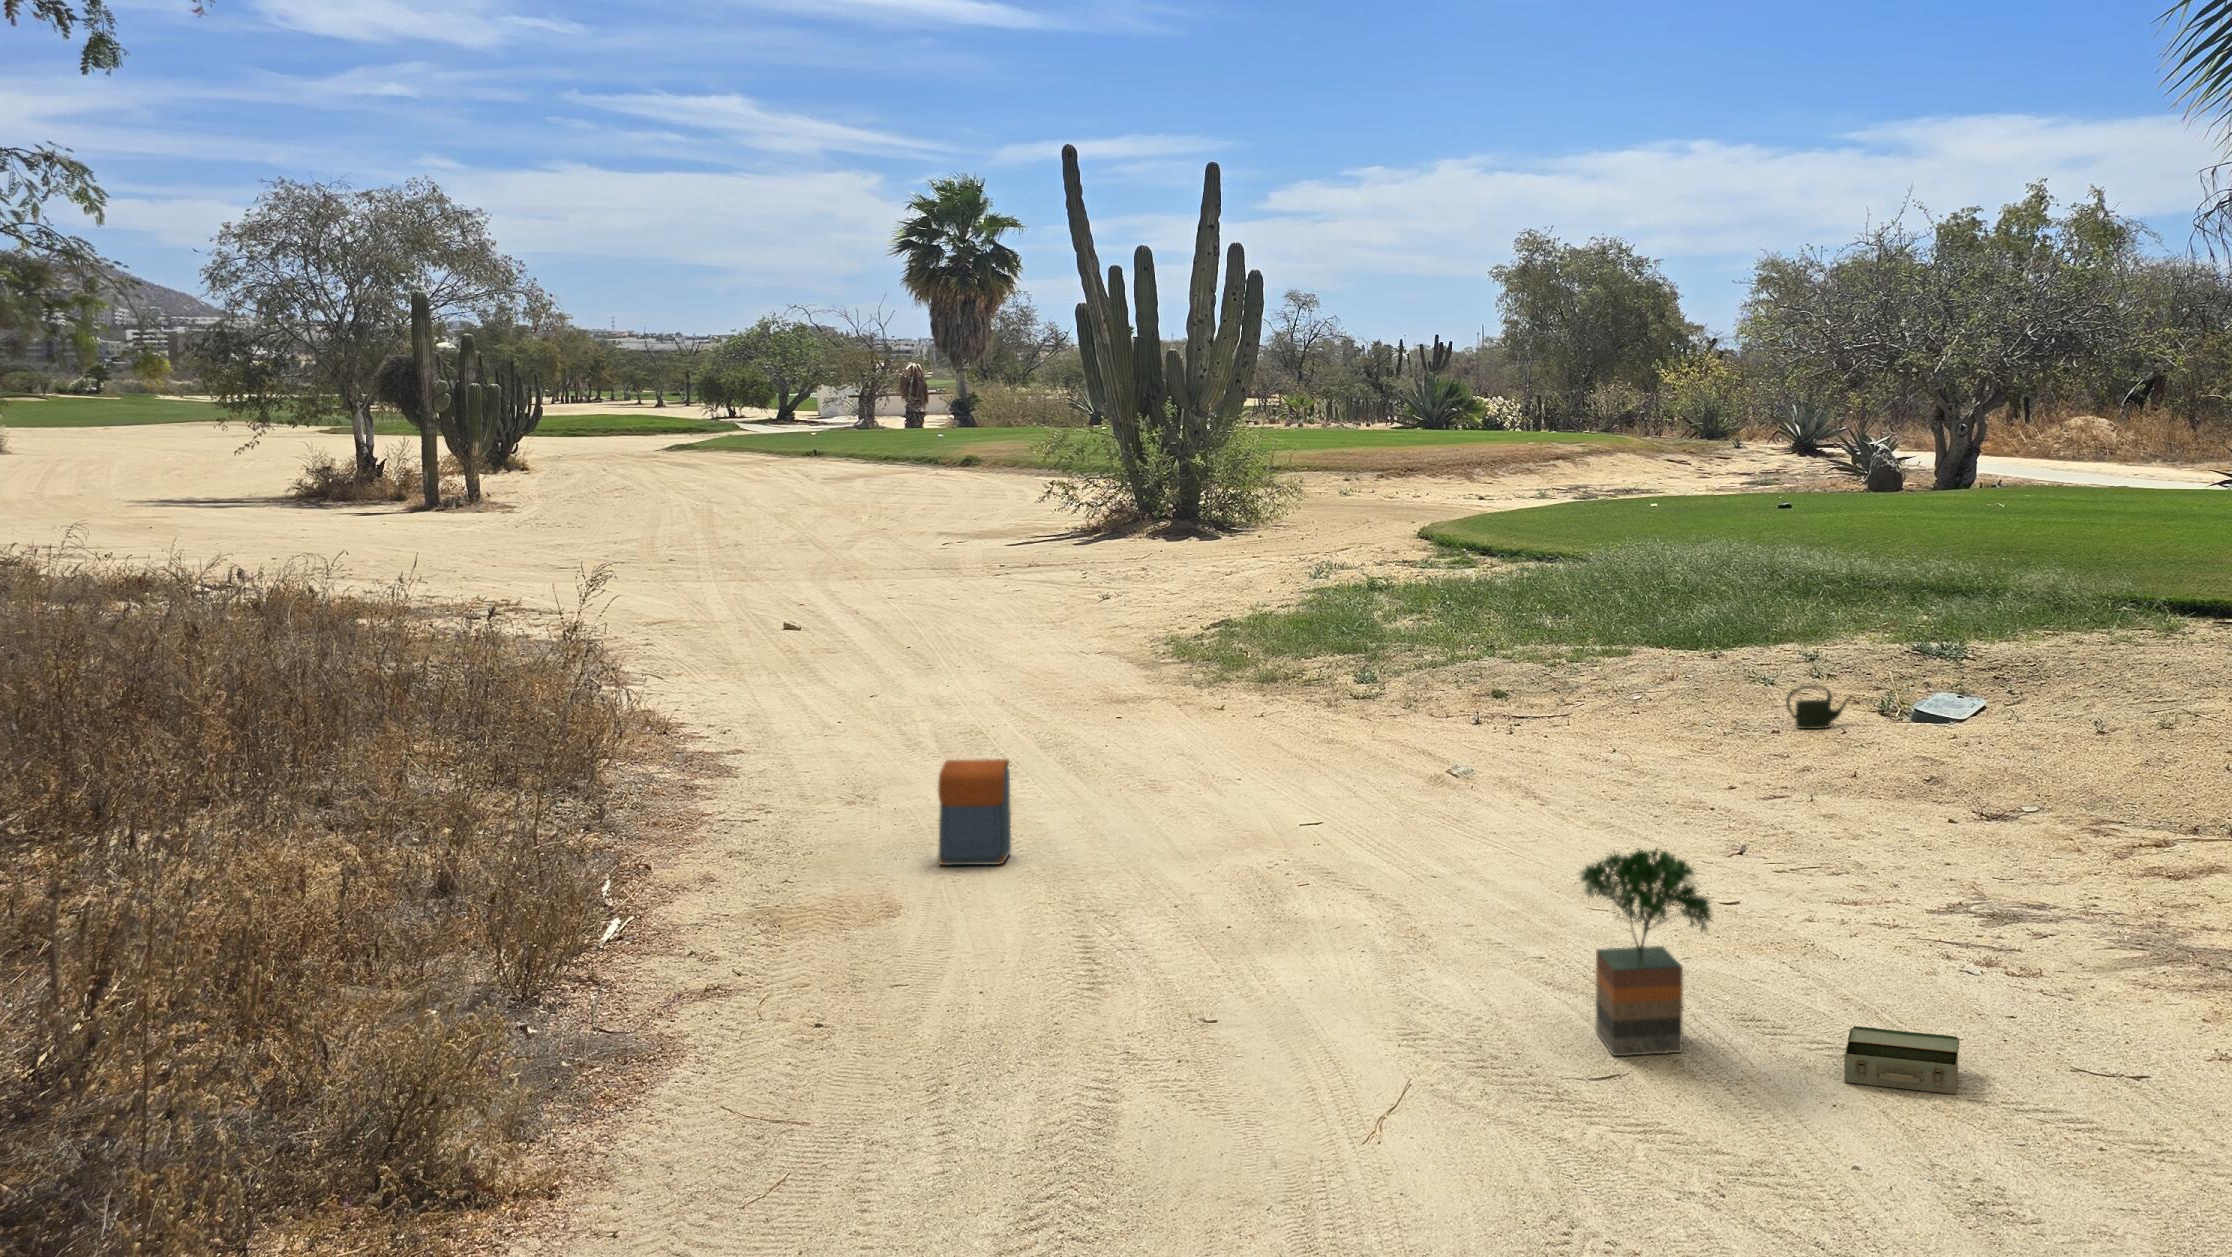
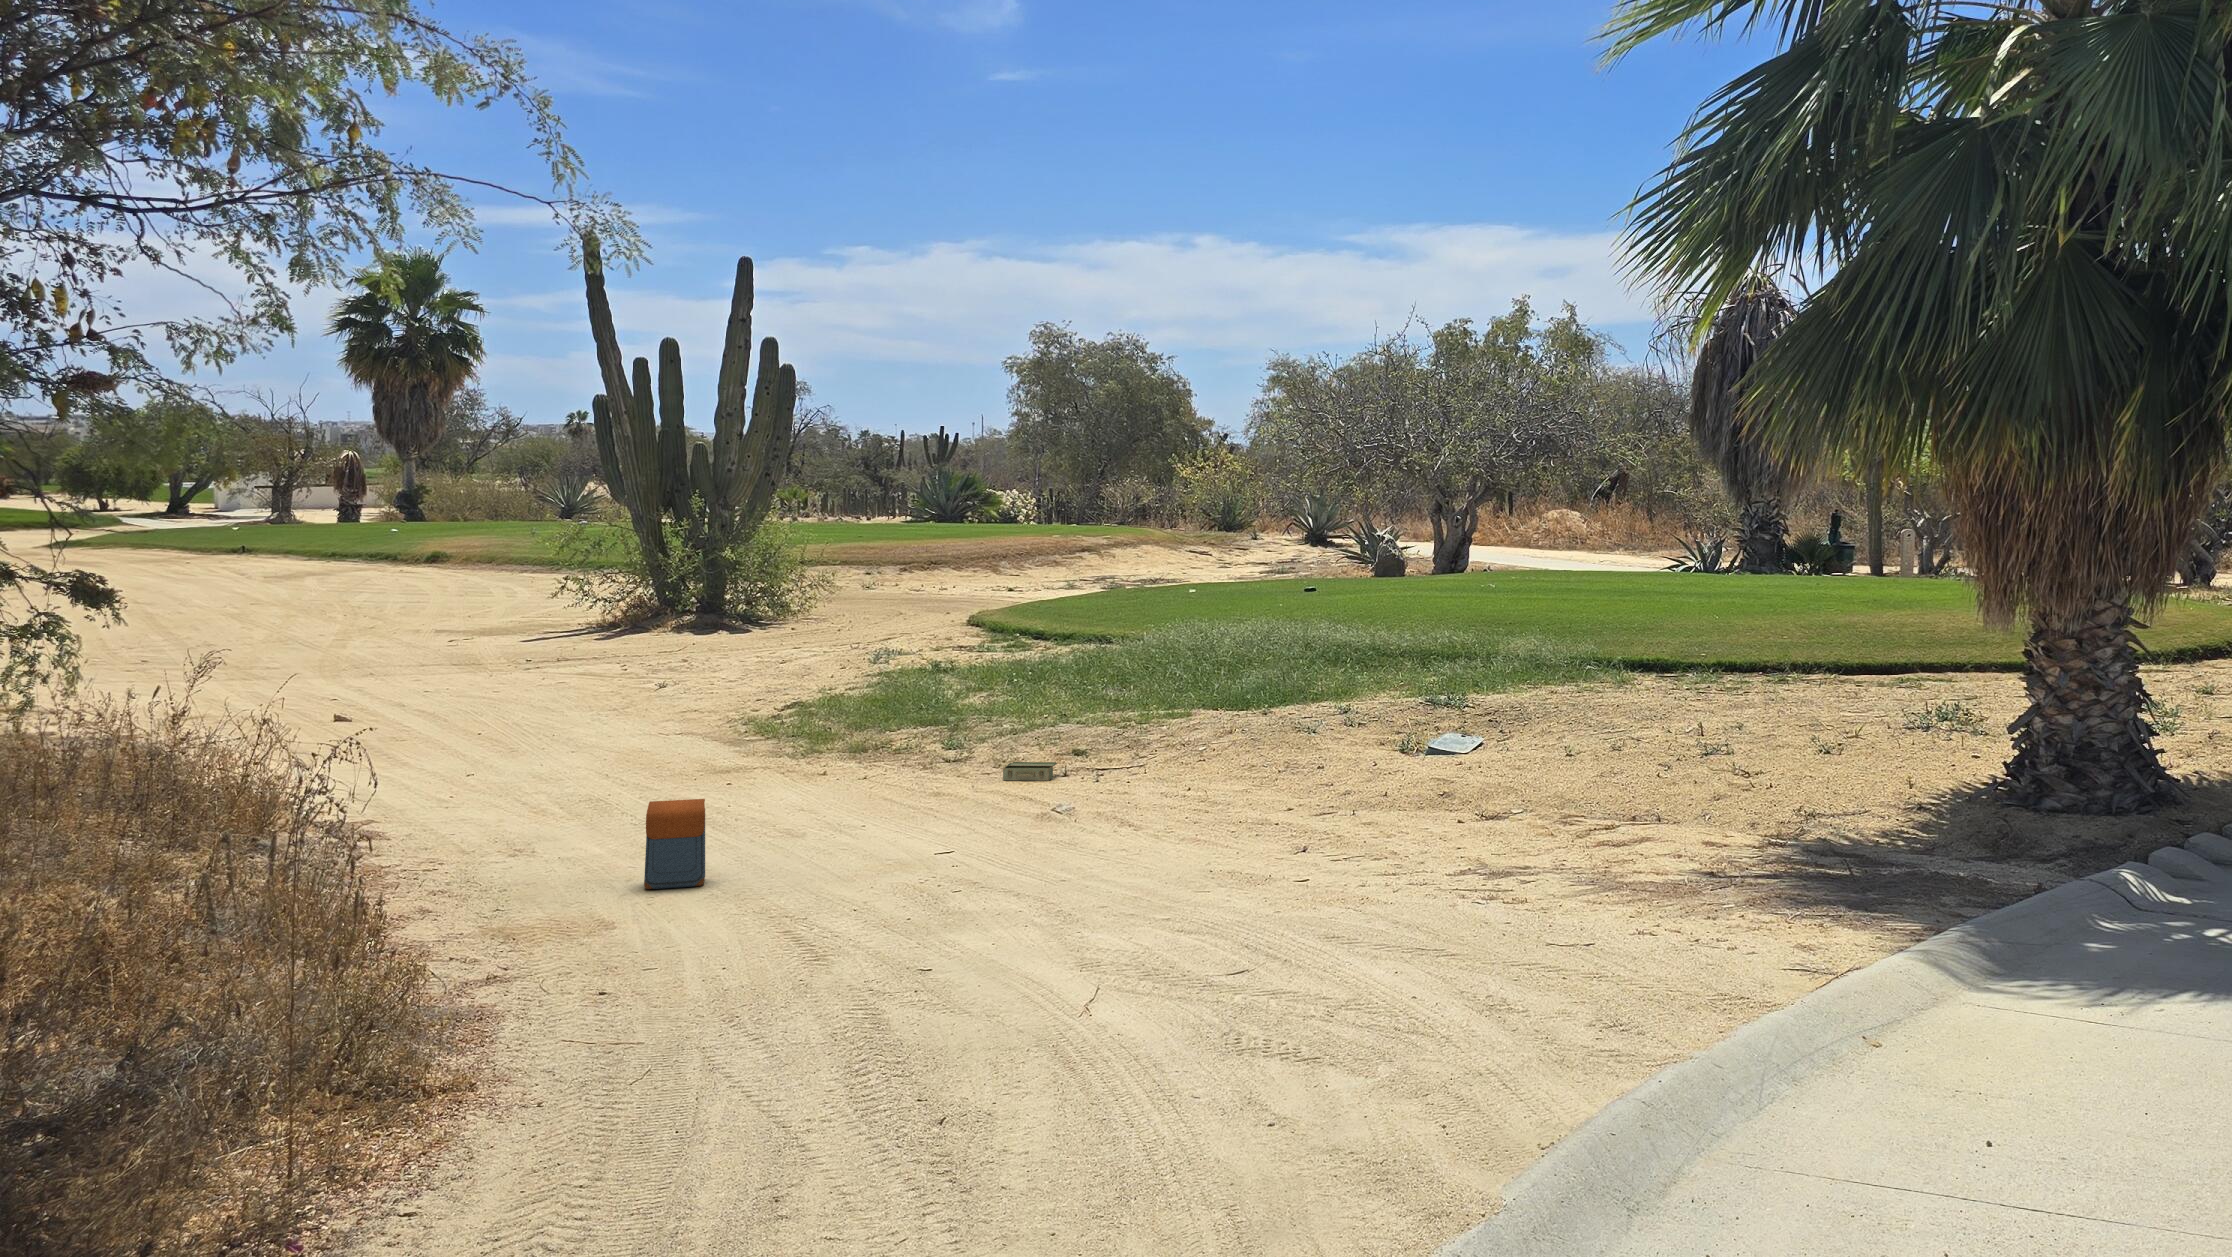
watering can: present [1786,685,1852,729] -> none [1328,727,1382,763]
potted tree: present [1581,849,1713,1056] -> none [1210,817,1311,964]
toolbox: present [1844,1026,1960,1094] -> present [1003,762,1057,781]

